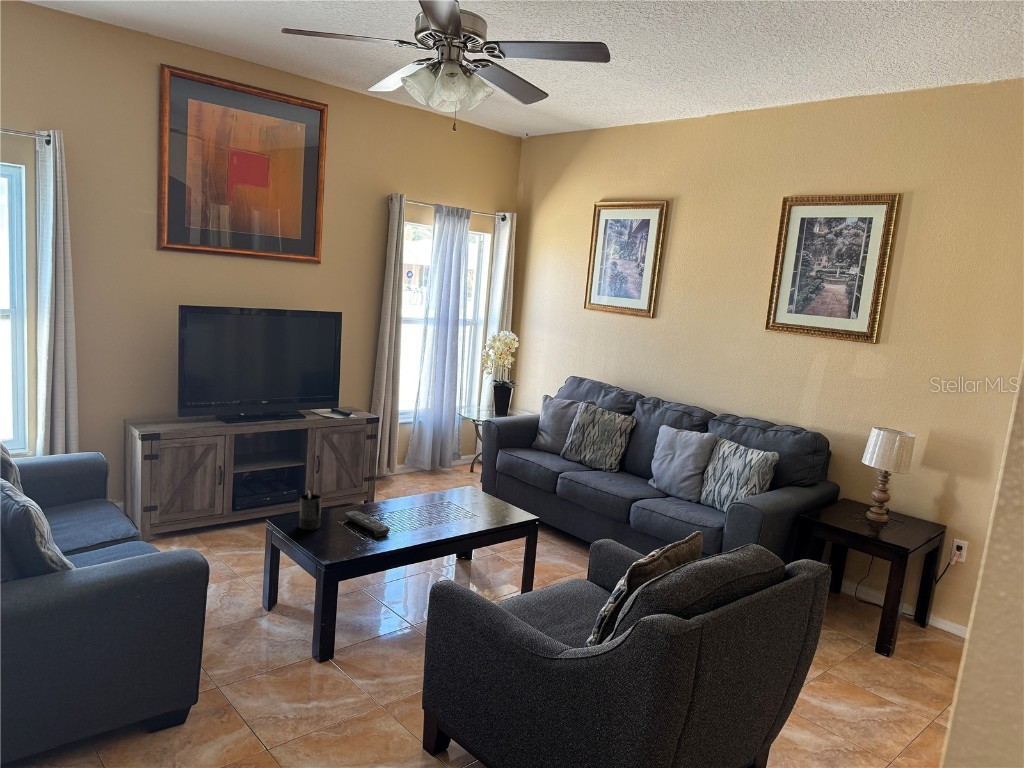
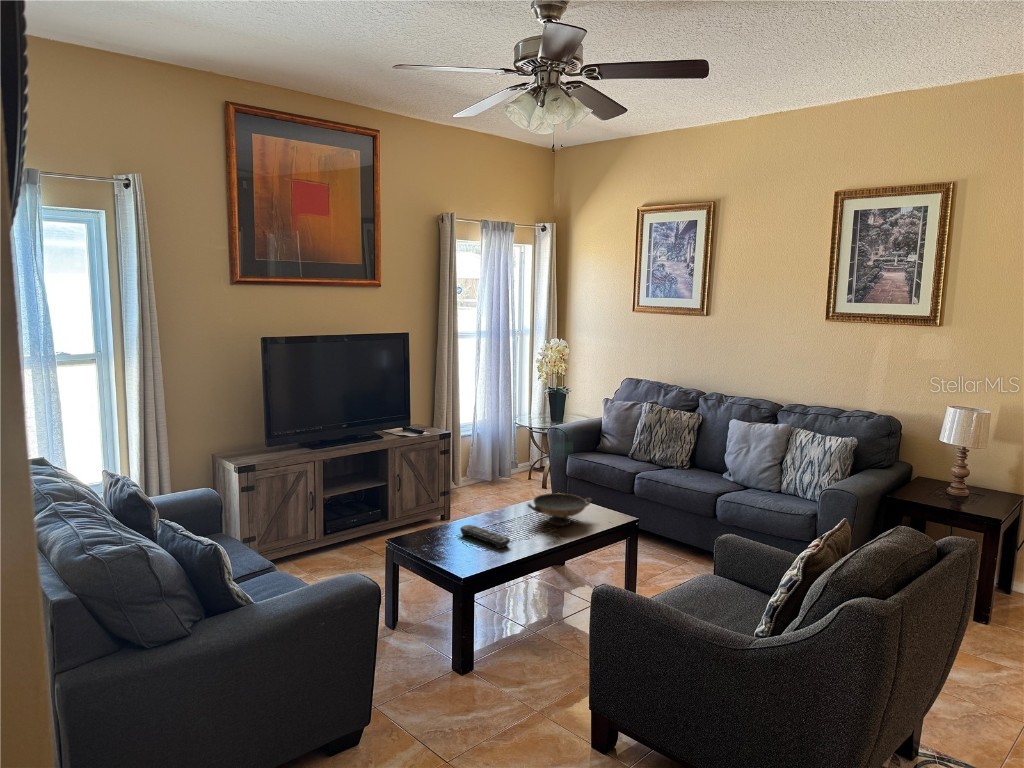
decorative bowl: none [421,486,490,519] -> present [528,493,592,526]
candle: present [299,493,321,530] -> none [421,508,441,547]

